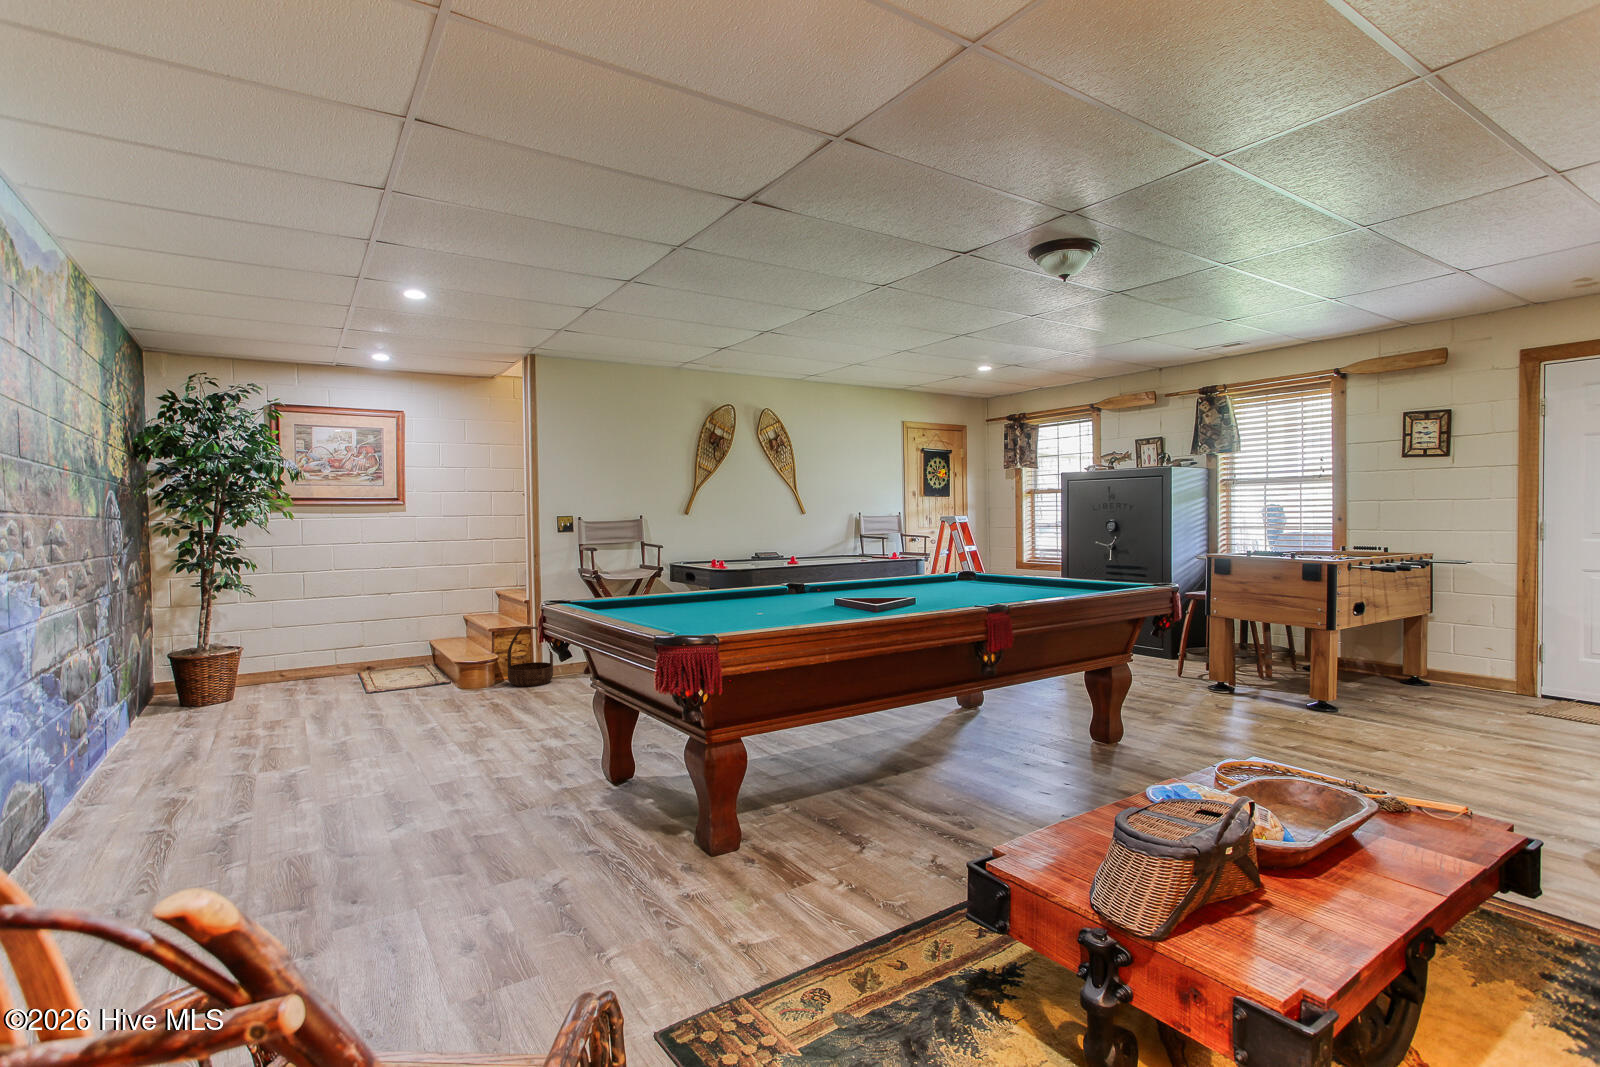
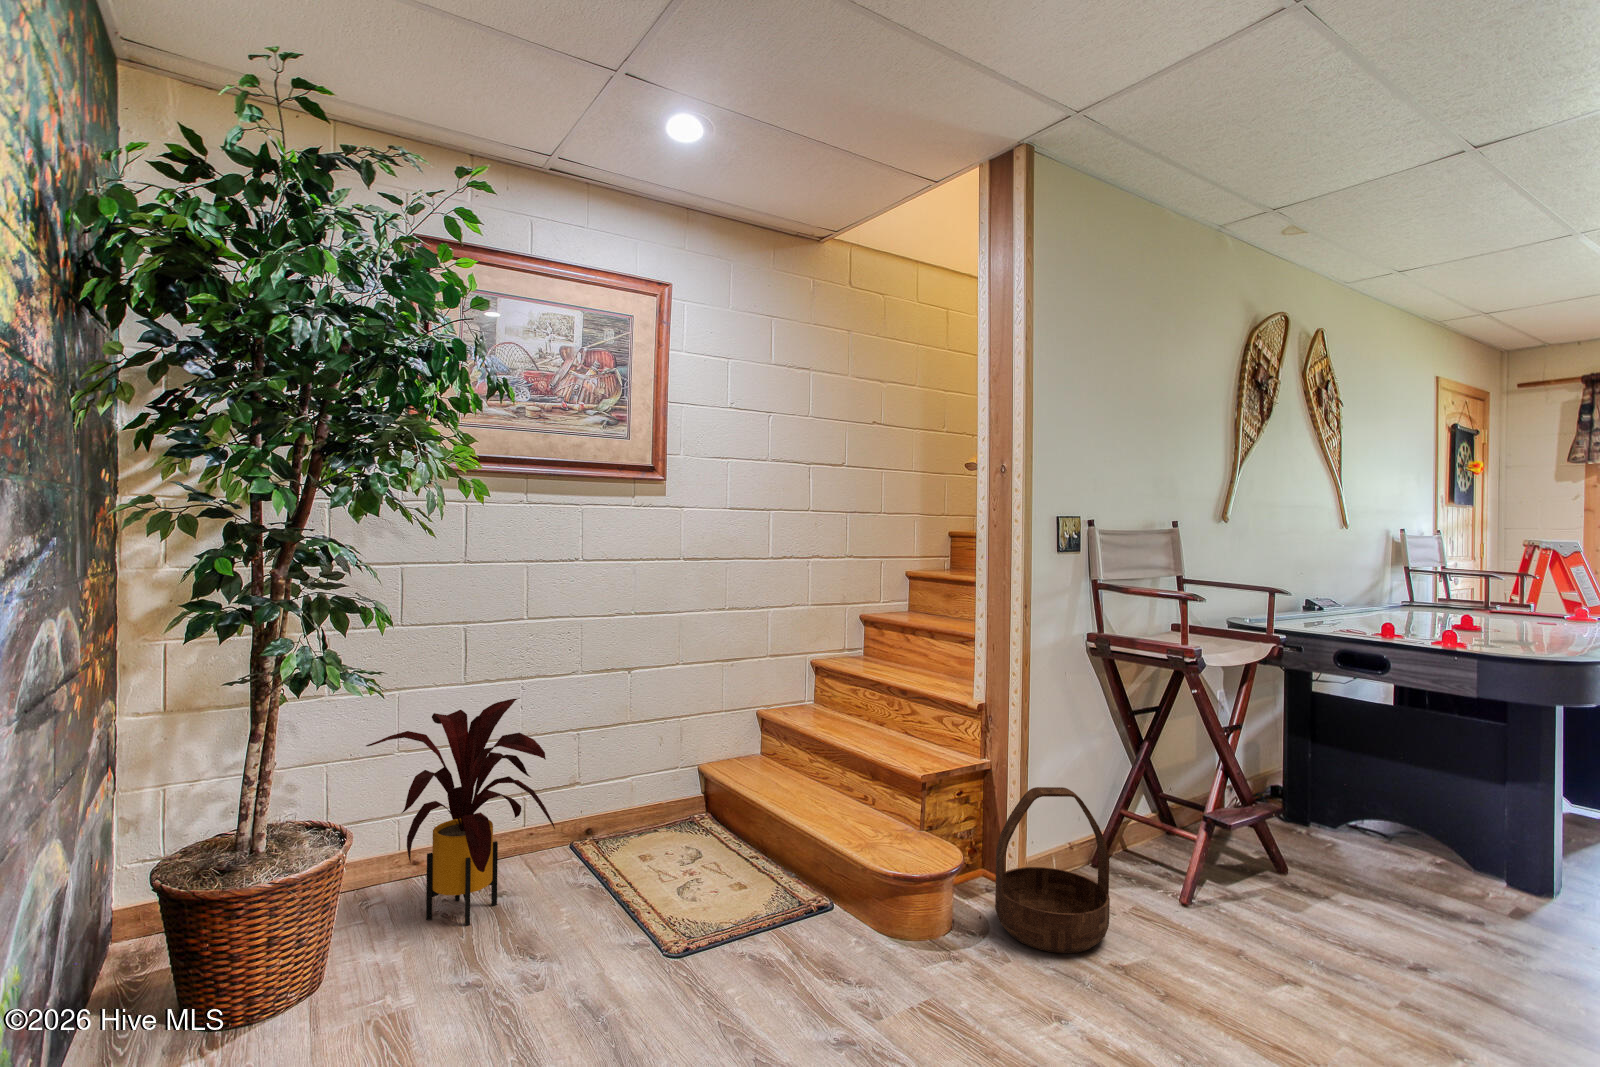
house plant: none [253,602,333,688] -> present [366,698,555,926]

